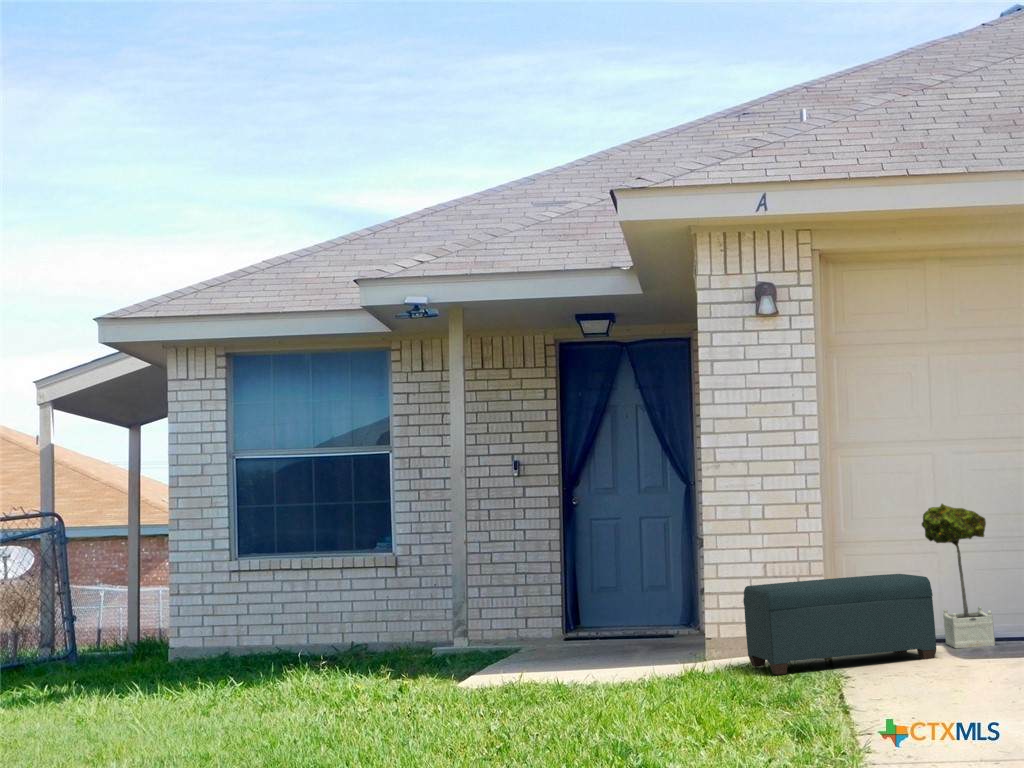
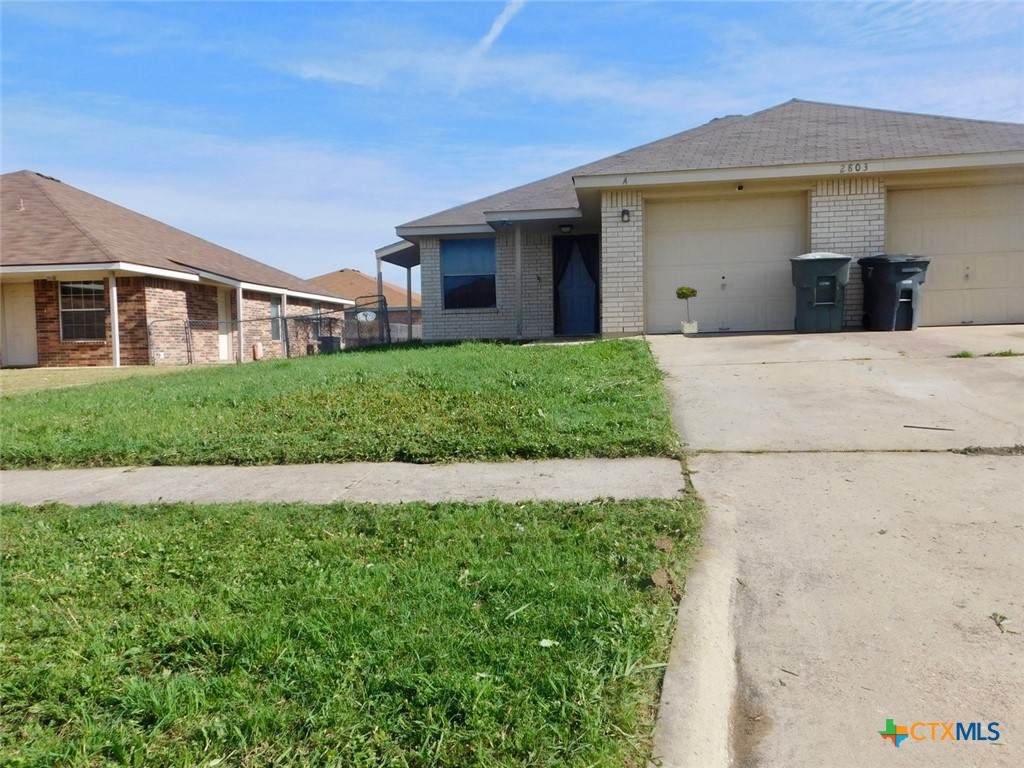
bench: present [743,574,936,675] -> none [616,310,678,342]

